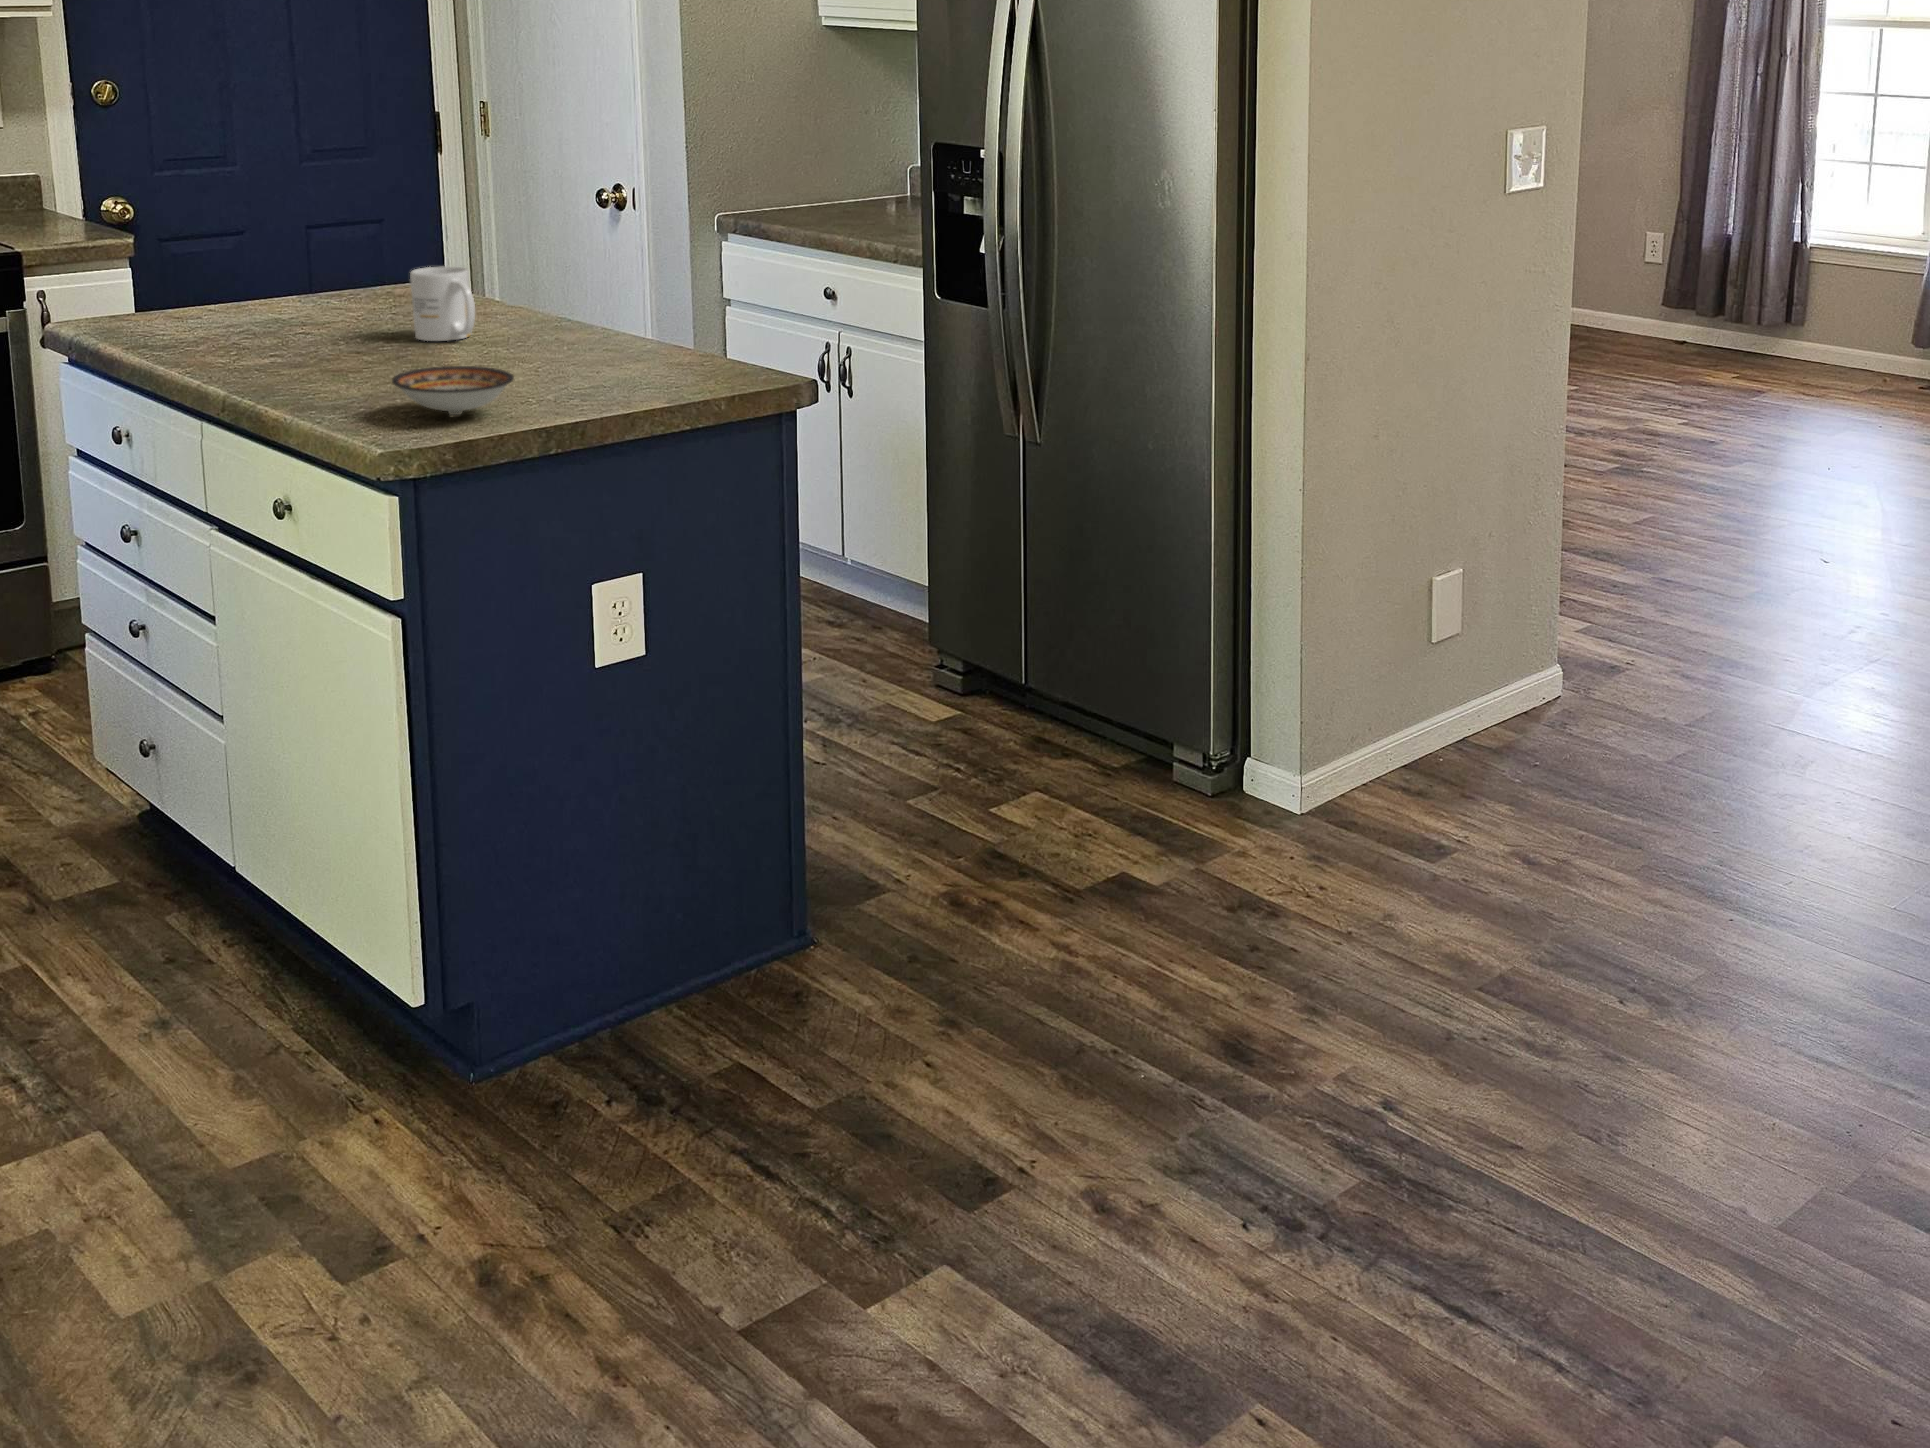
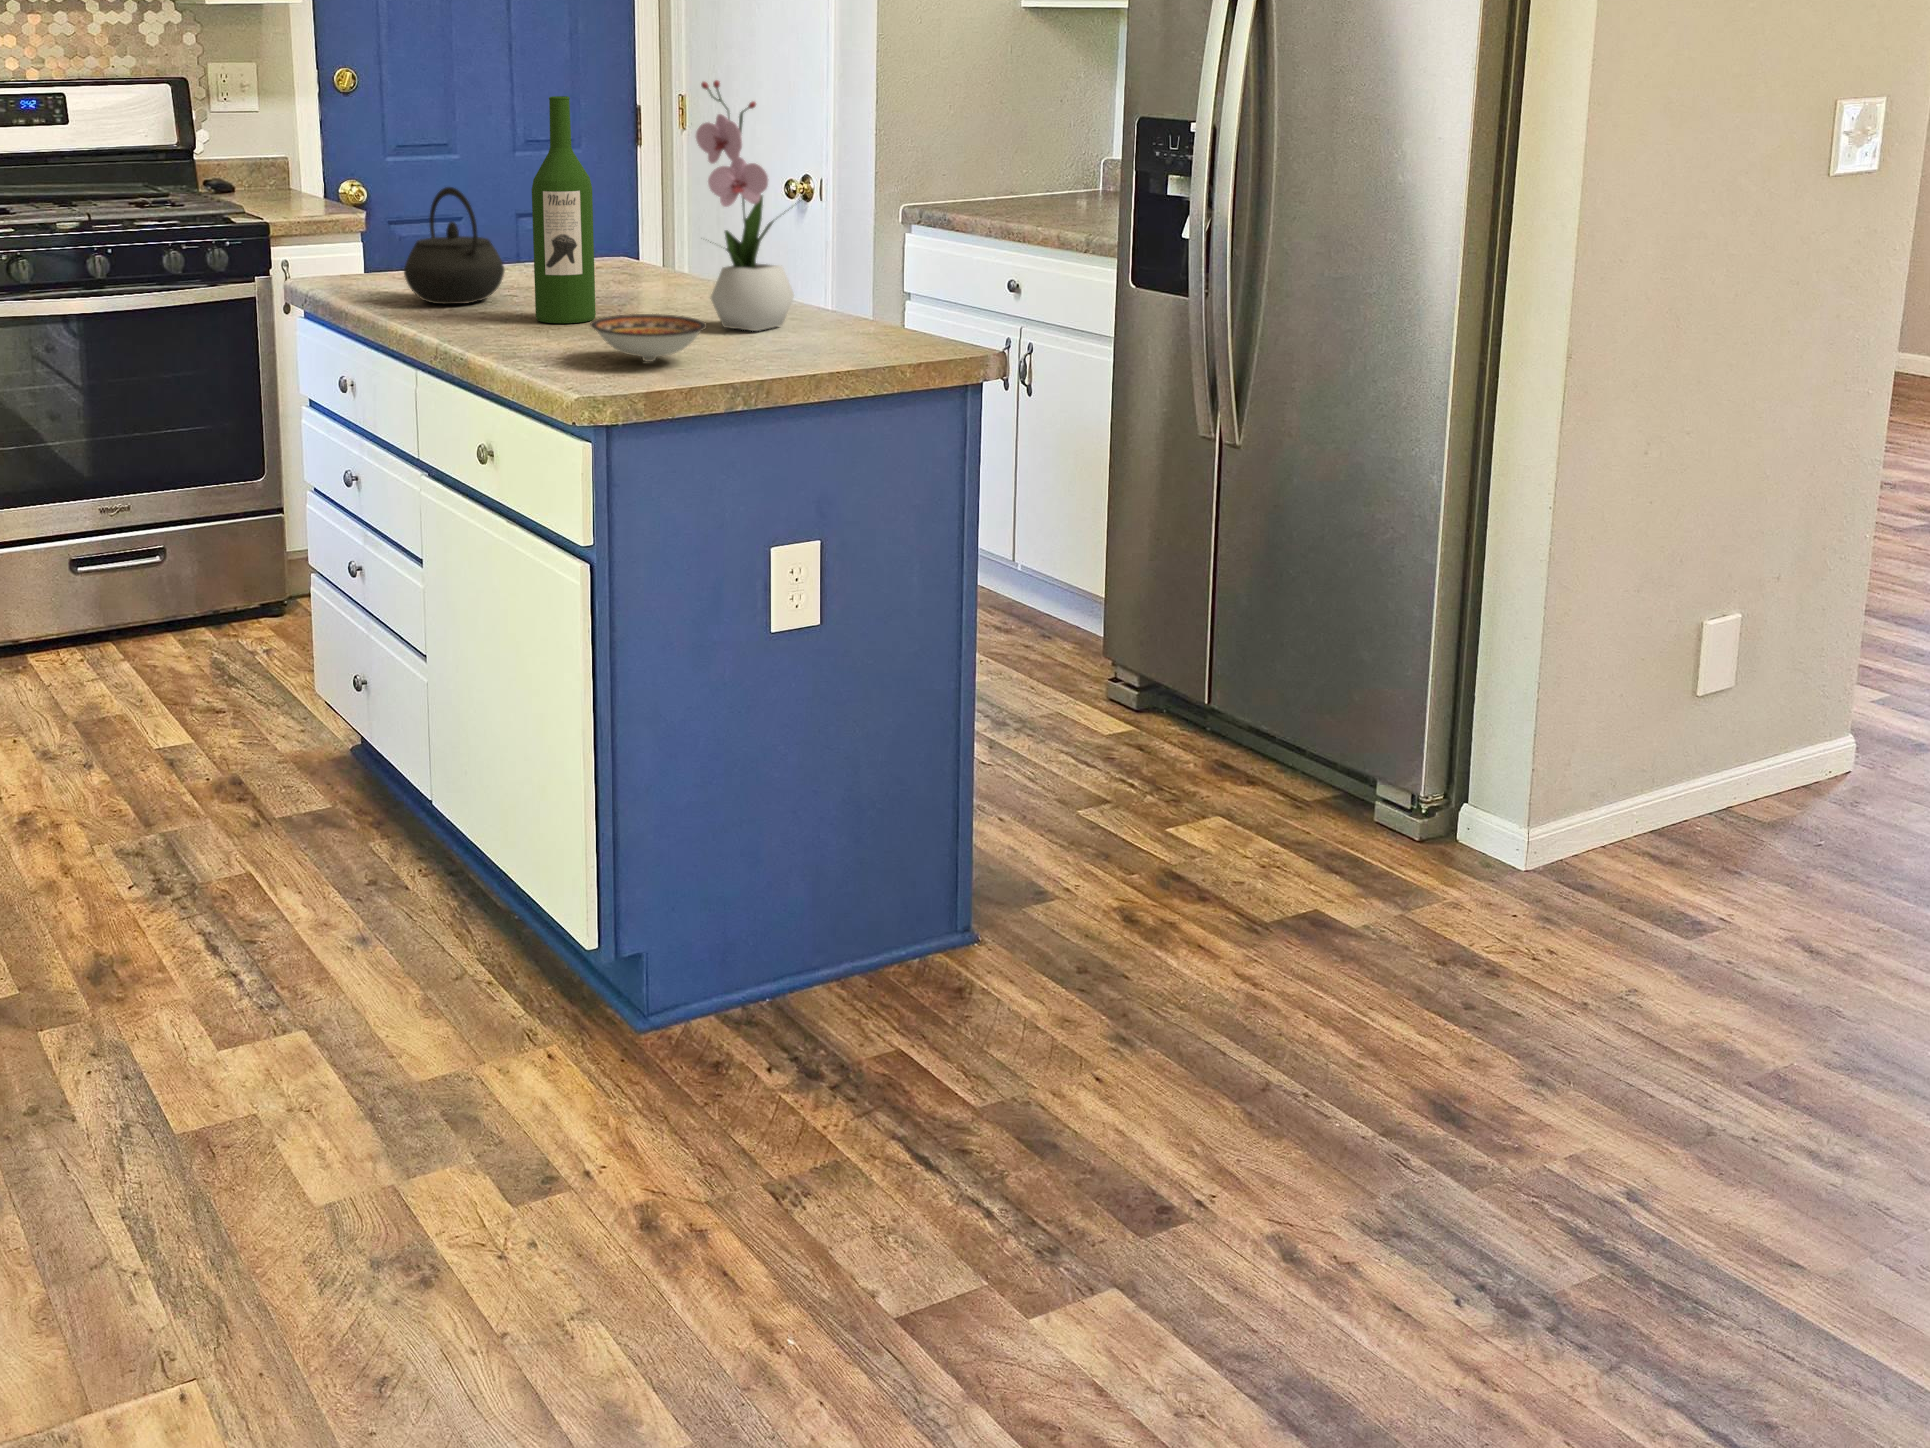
flower arrangement: none [495,131,609,375] -> present [696,80,796,331]
wine bottle: none [323,145,397,372] -> present [532,96,596,323]
kettle: none [183,232,296,353] -> present [404,187,505,304]
mug: present [410,266,475,341] -> none [611,227,671,300]

